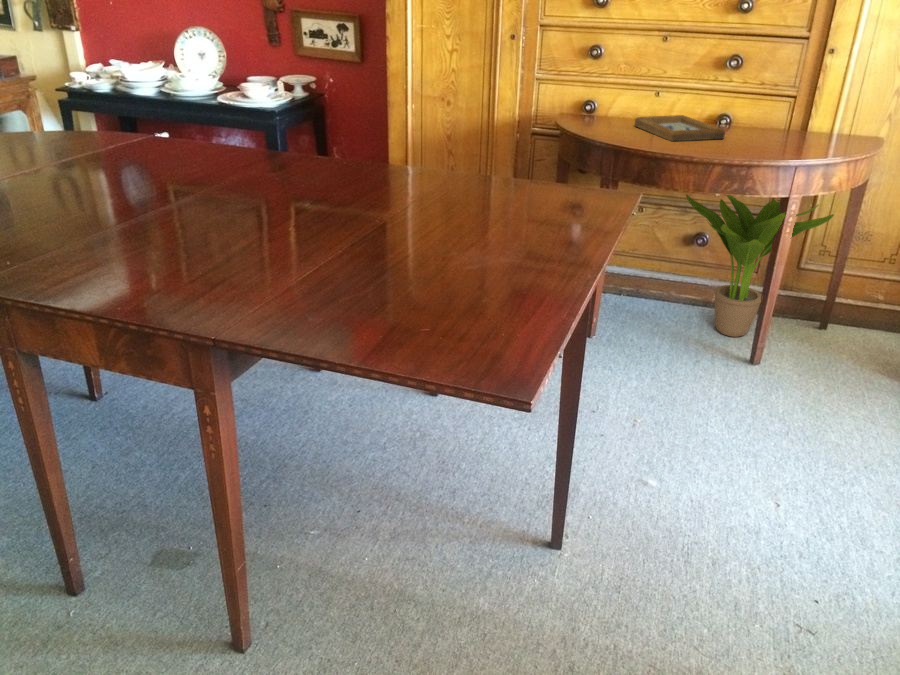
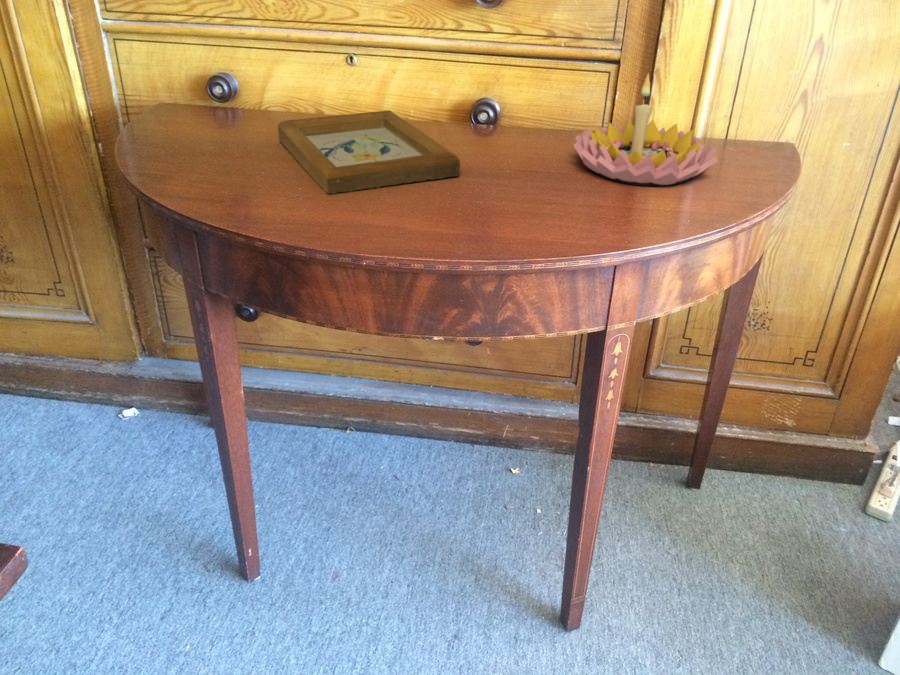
candle holder: none [775,97,842,145] -> present [574,73,718,186]
potted plant: present [686,195,834,337] -> none [422,239,705,529]

